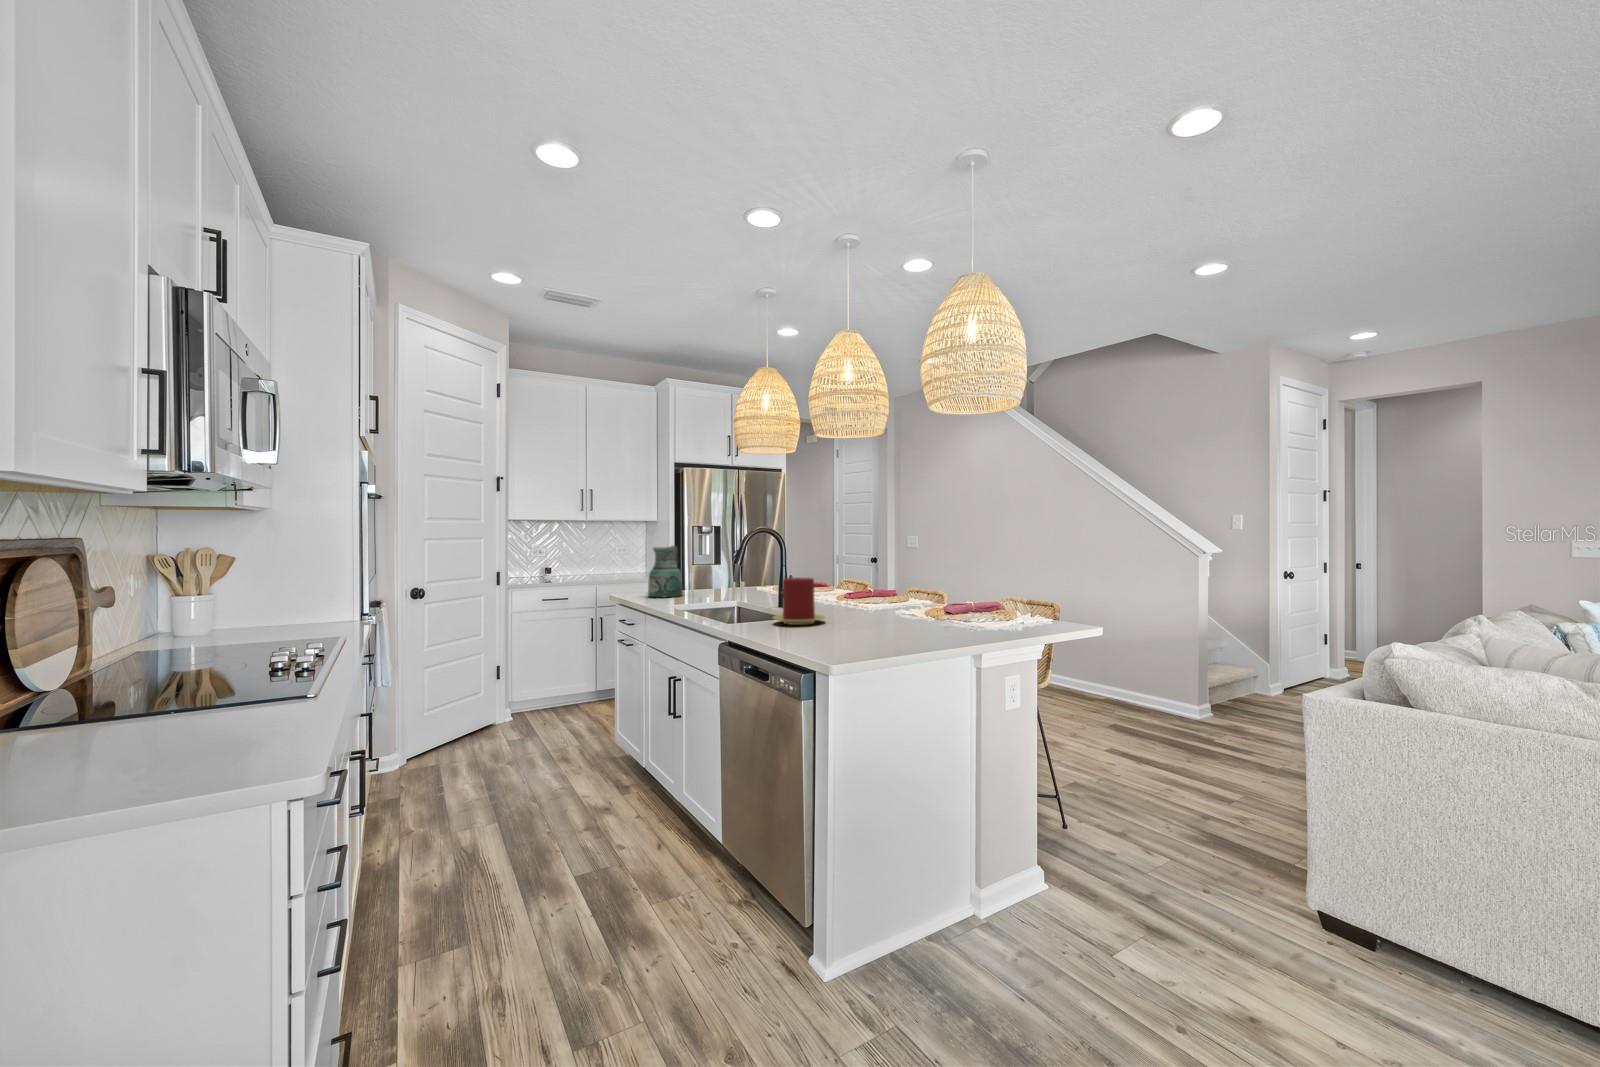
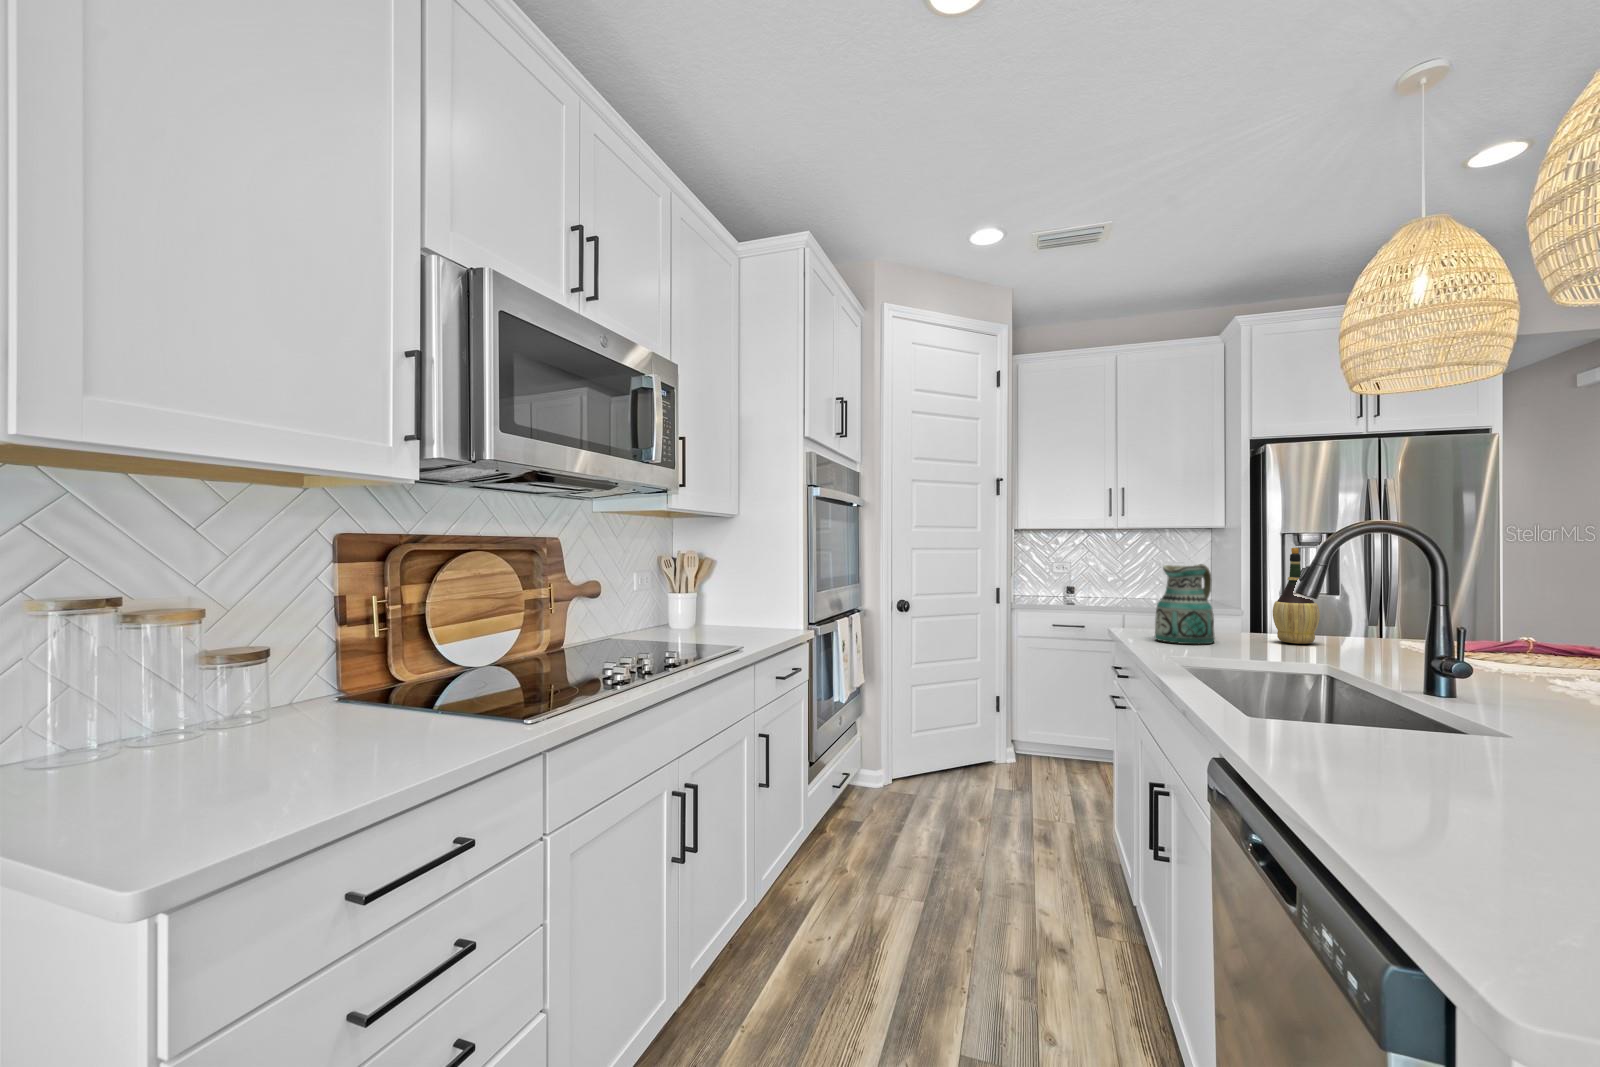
wine bottle: none [711,534,734,591] -> present [1273,548,1320,644]
candle: present [772,578,825,625] -> none [1326,648,1488,765]

